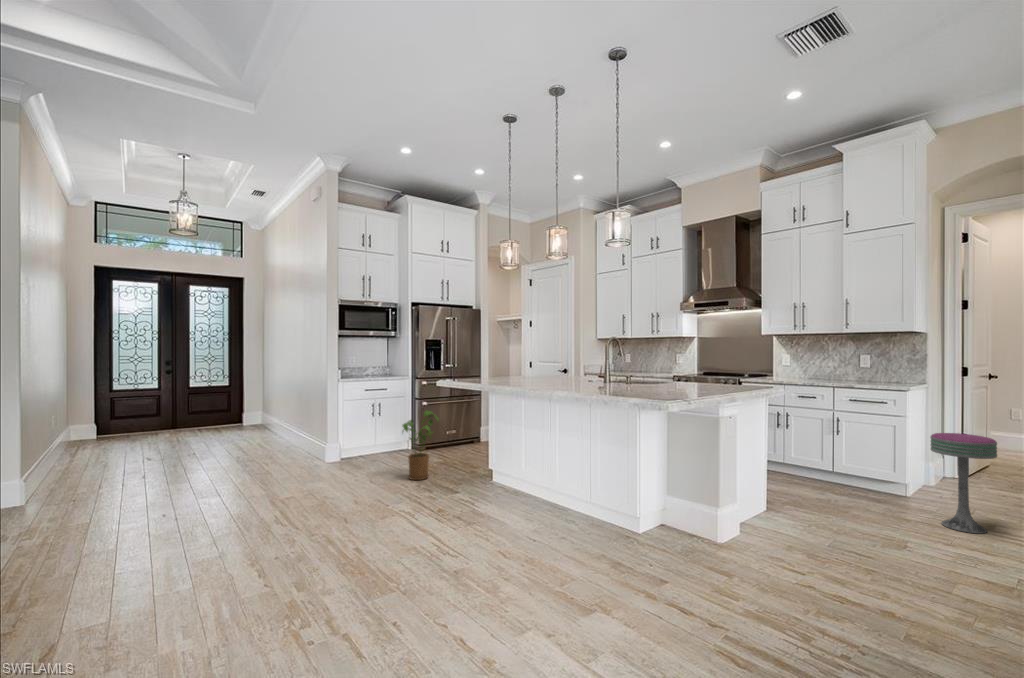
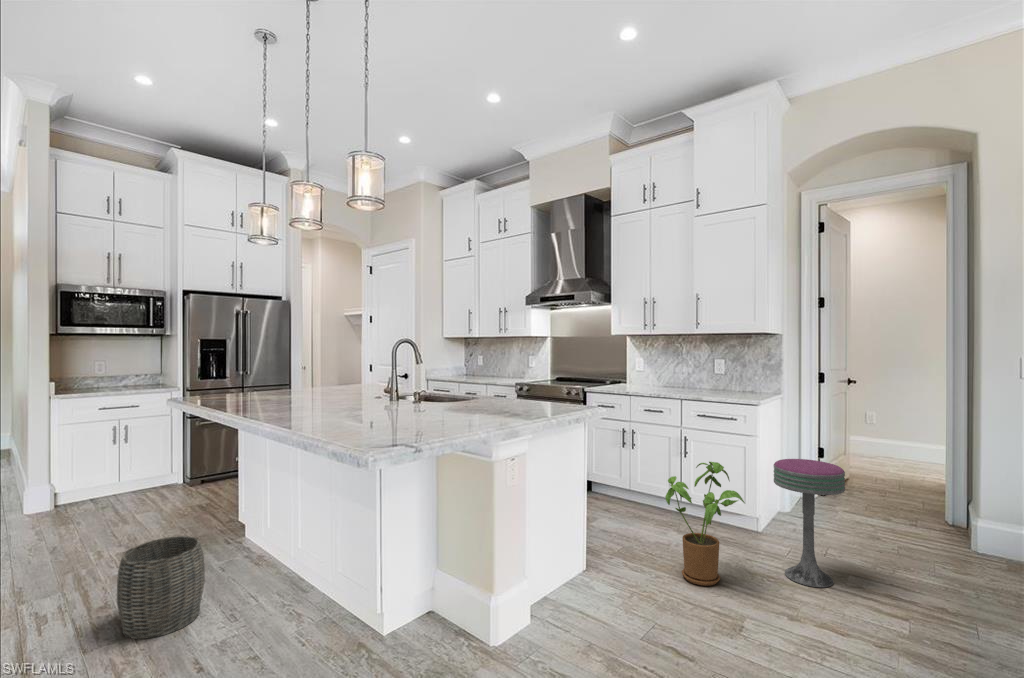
house plant: present [403,411,439,480] -> present [665,462,745,586]
woven basket: none [460,469,508,530] -> present [117,536,205,639]

